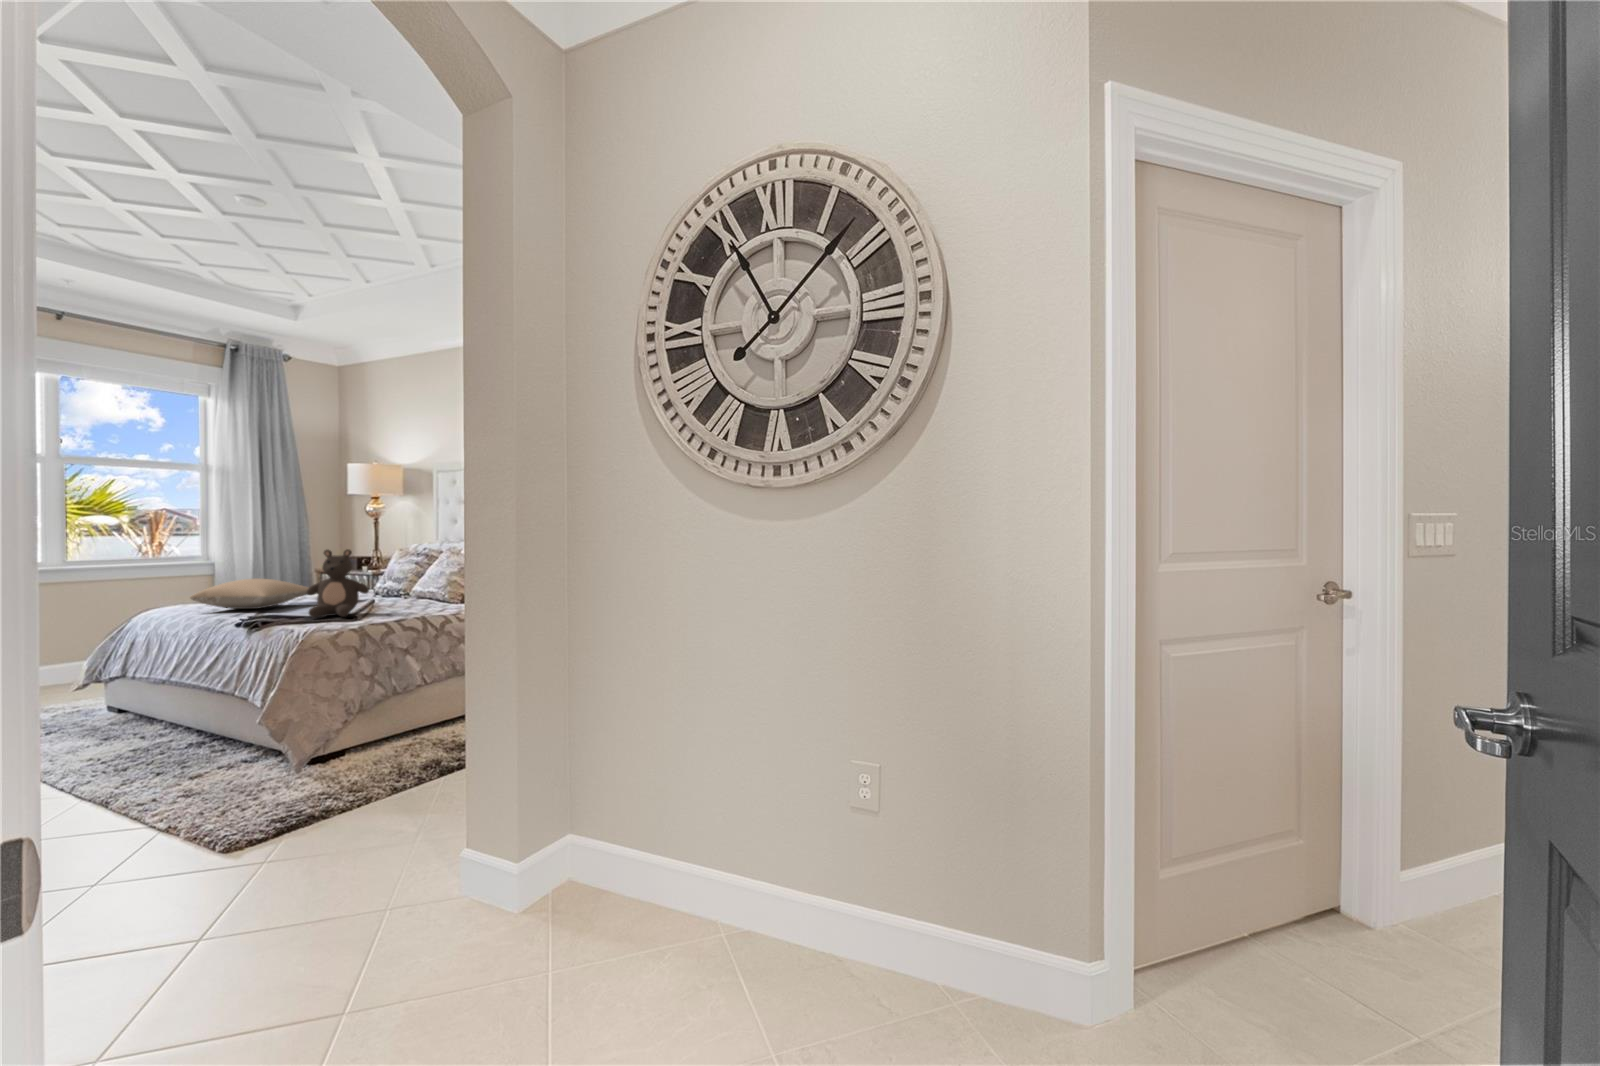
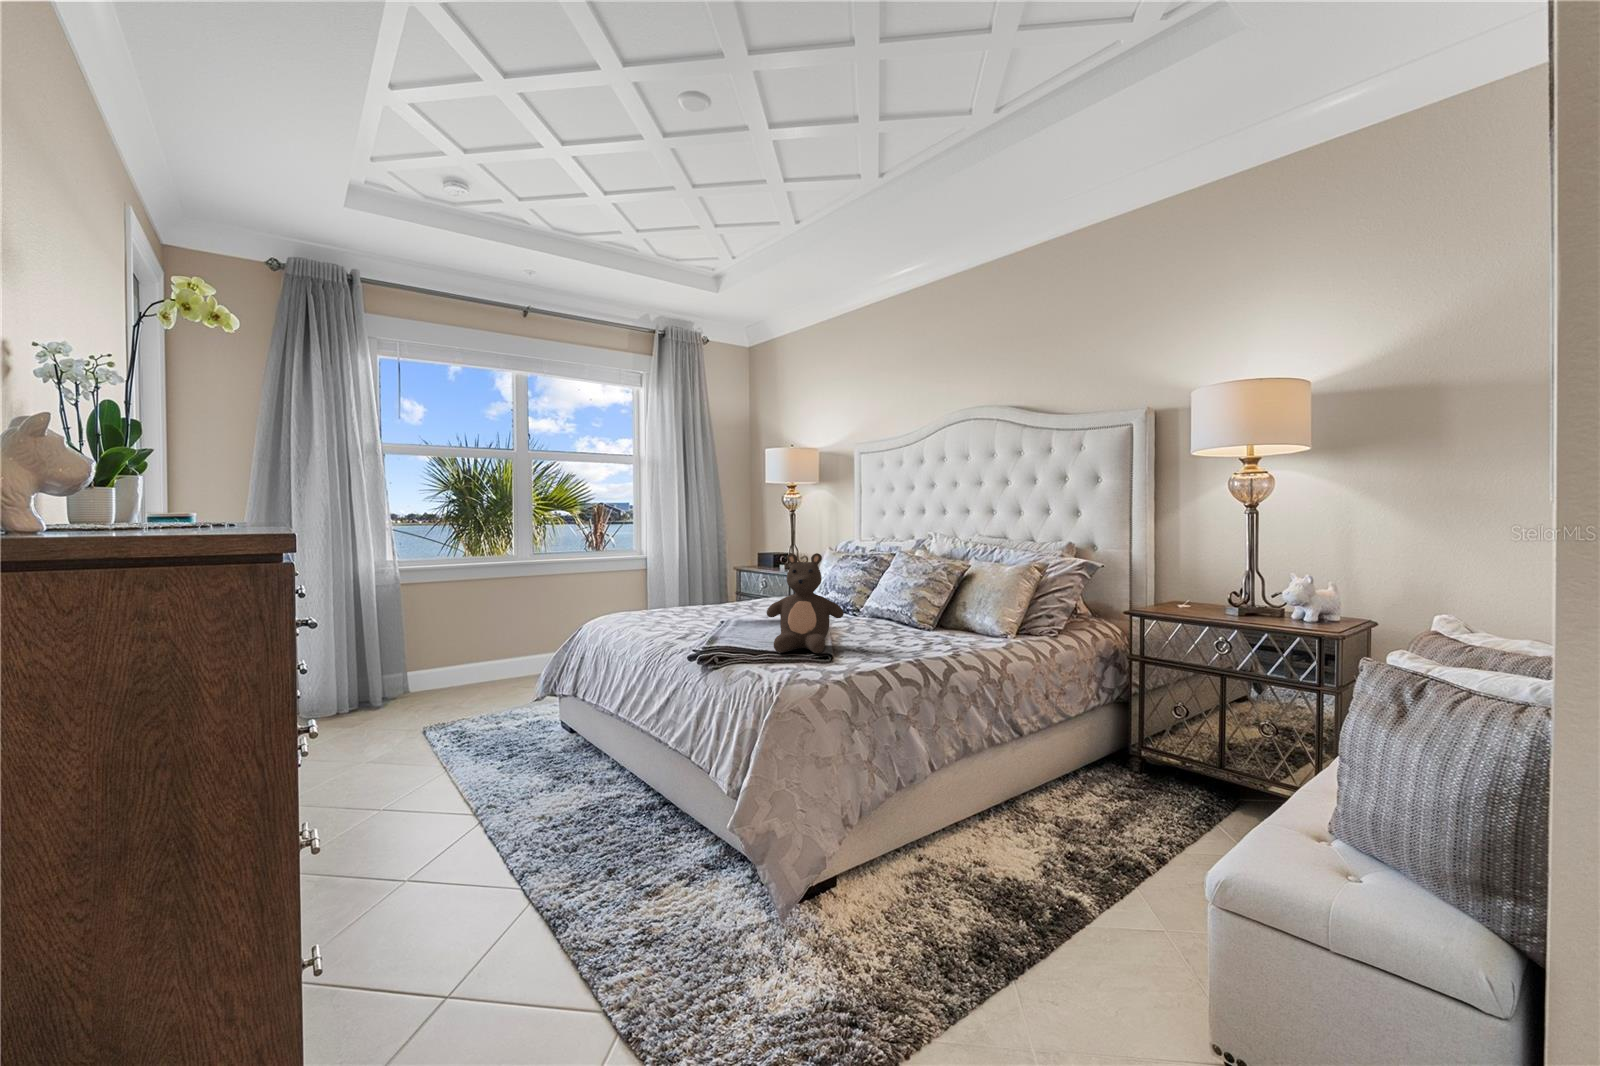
pillow: present [190,579,309,609] -> none [636,587,760,625]

